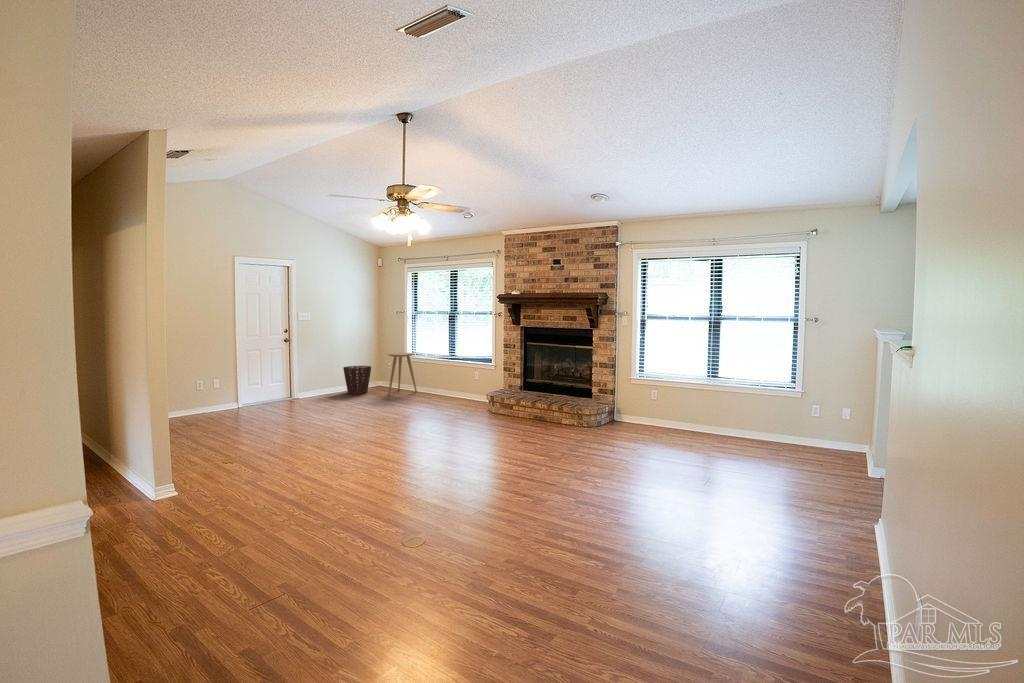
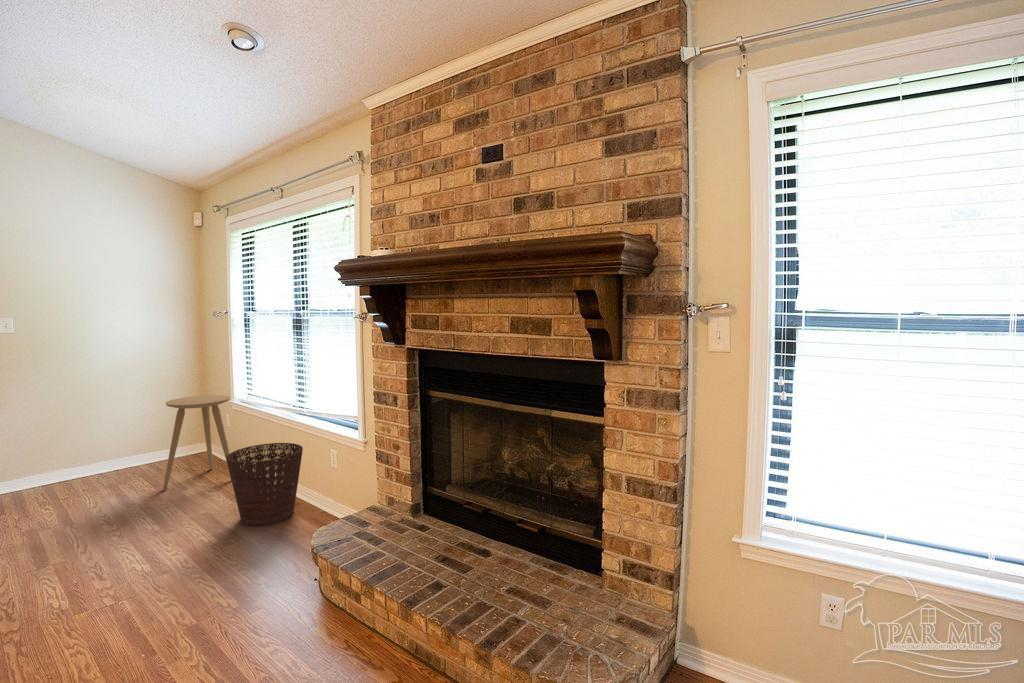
basket: present [343,366,371,394] -> present [226,443,303,526]

